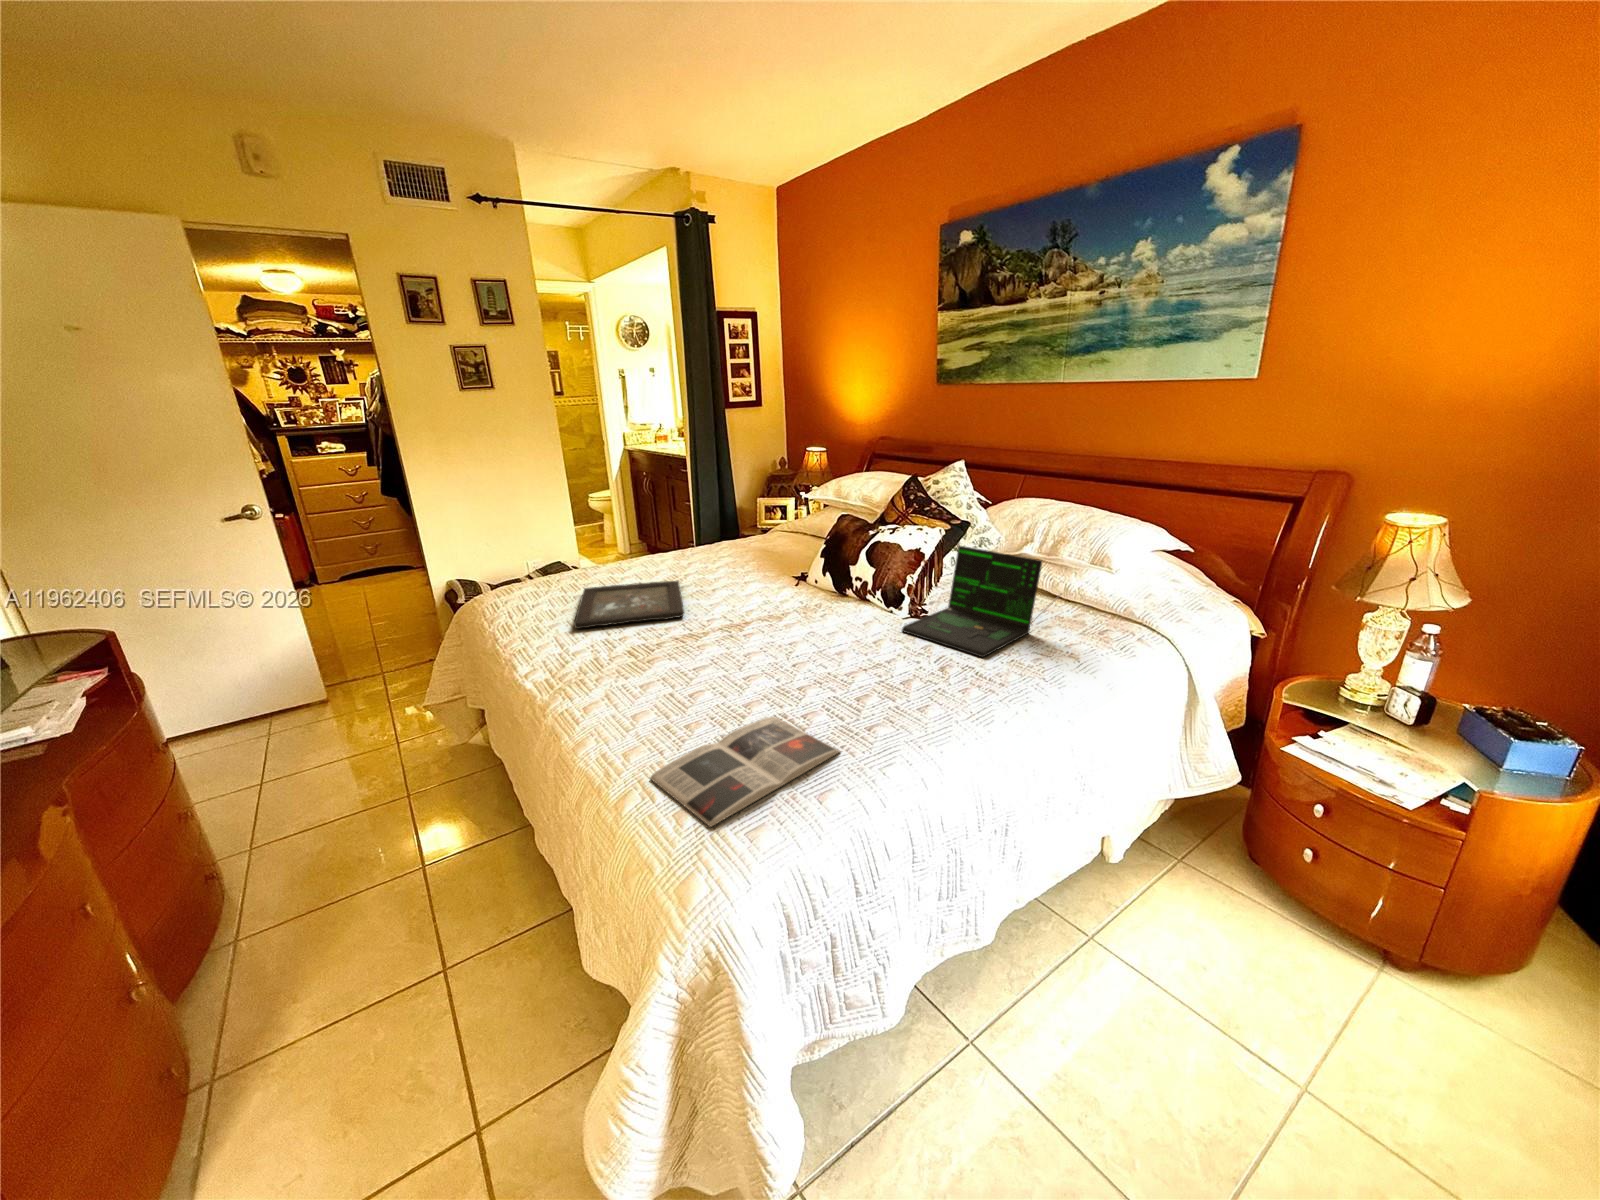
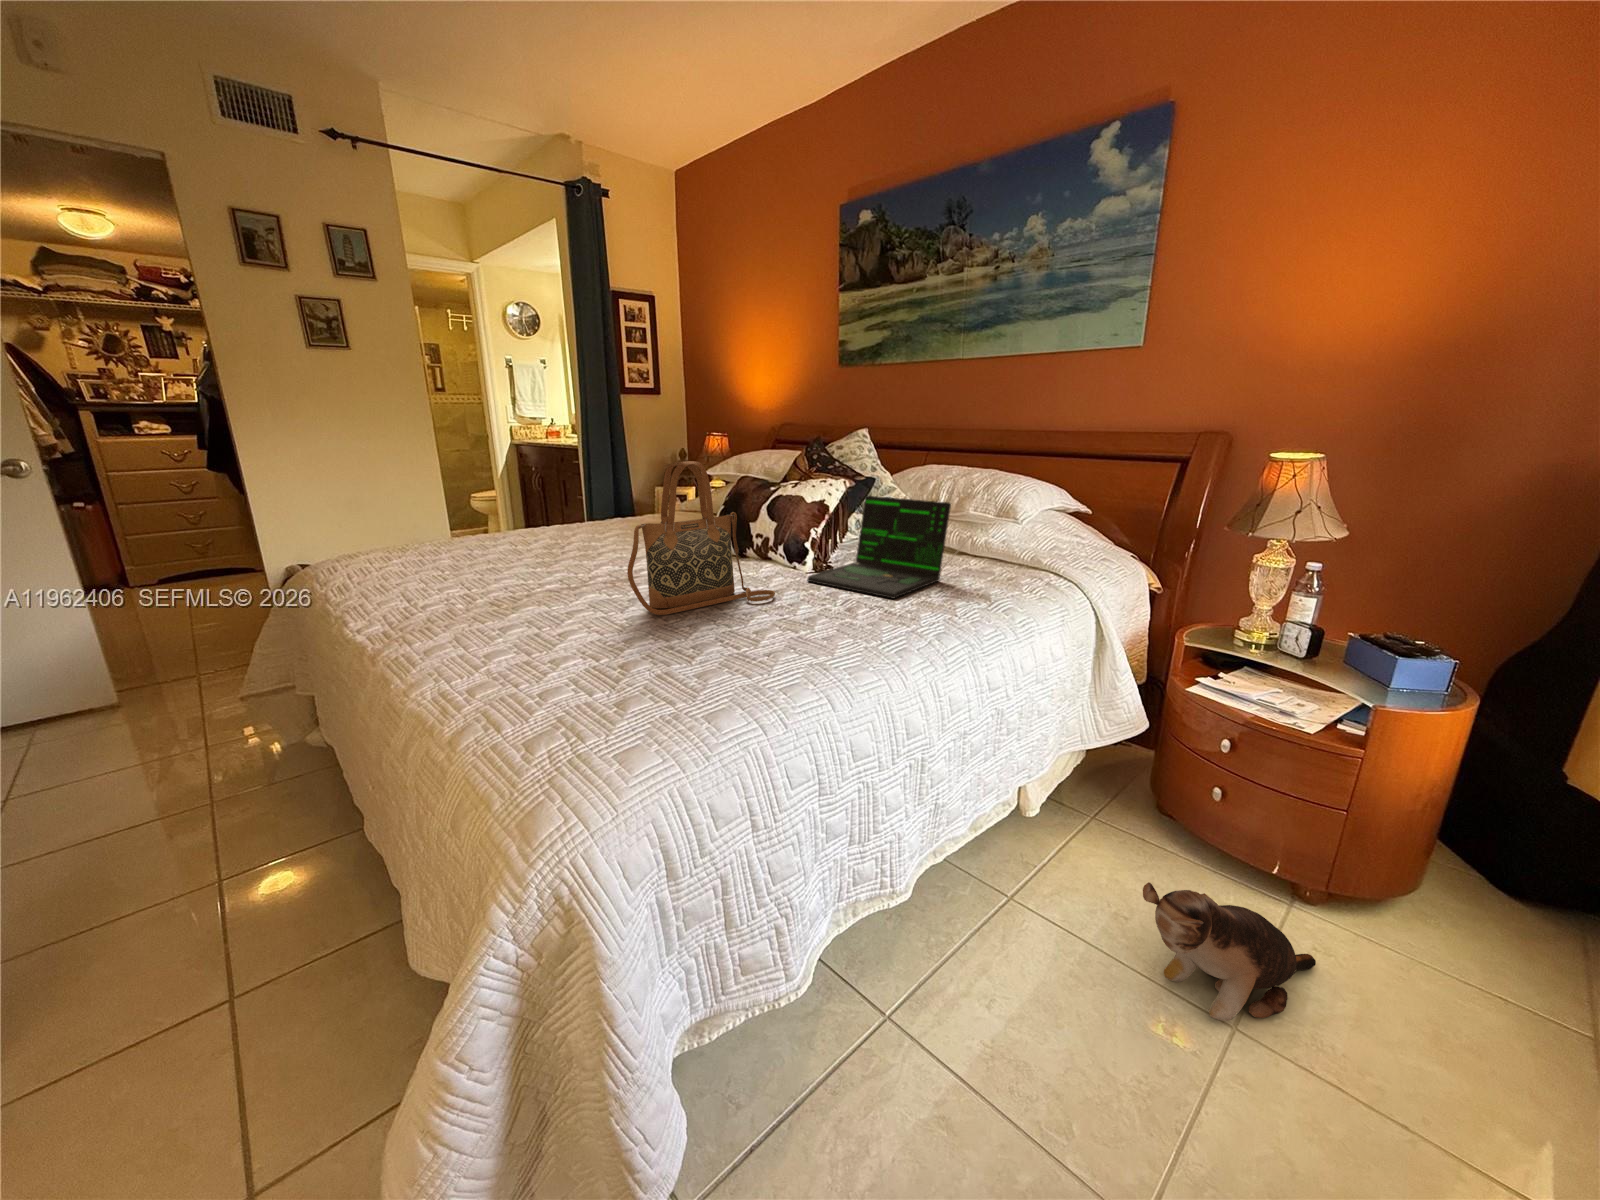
handbag: none [744,535,872,673] -> present [627,461,775,615]
tray: present [574,581,684,629] -> none [427,545,564,584]
magazine: present [650,717,840,827] -> none [496,649,737,750]
plush toy: none [1214,949,1398,1084] -> present [1143,882,1316,1021]

